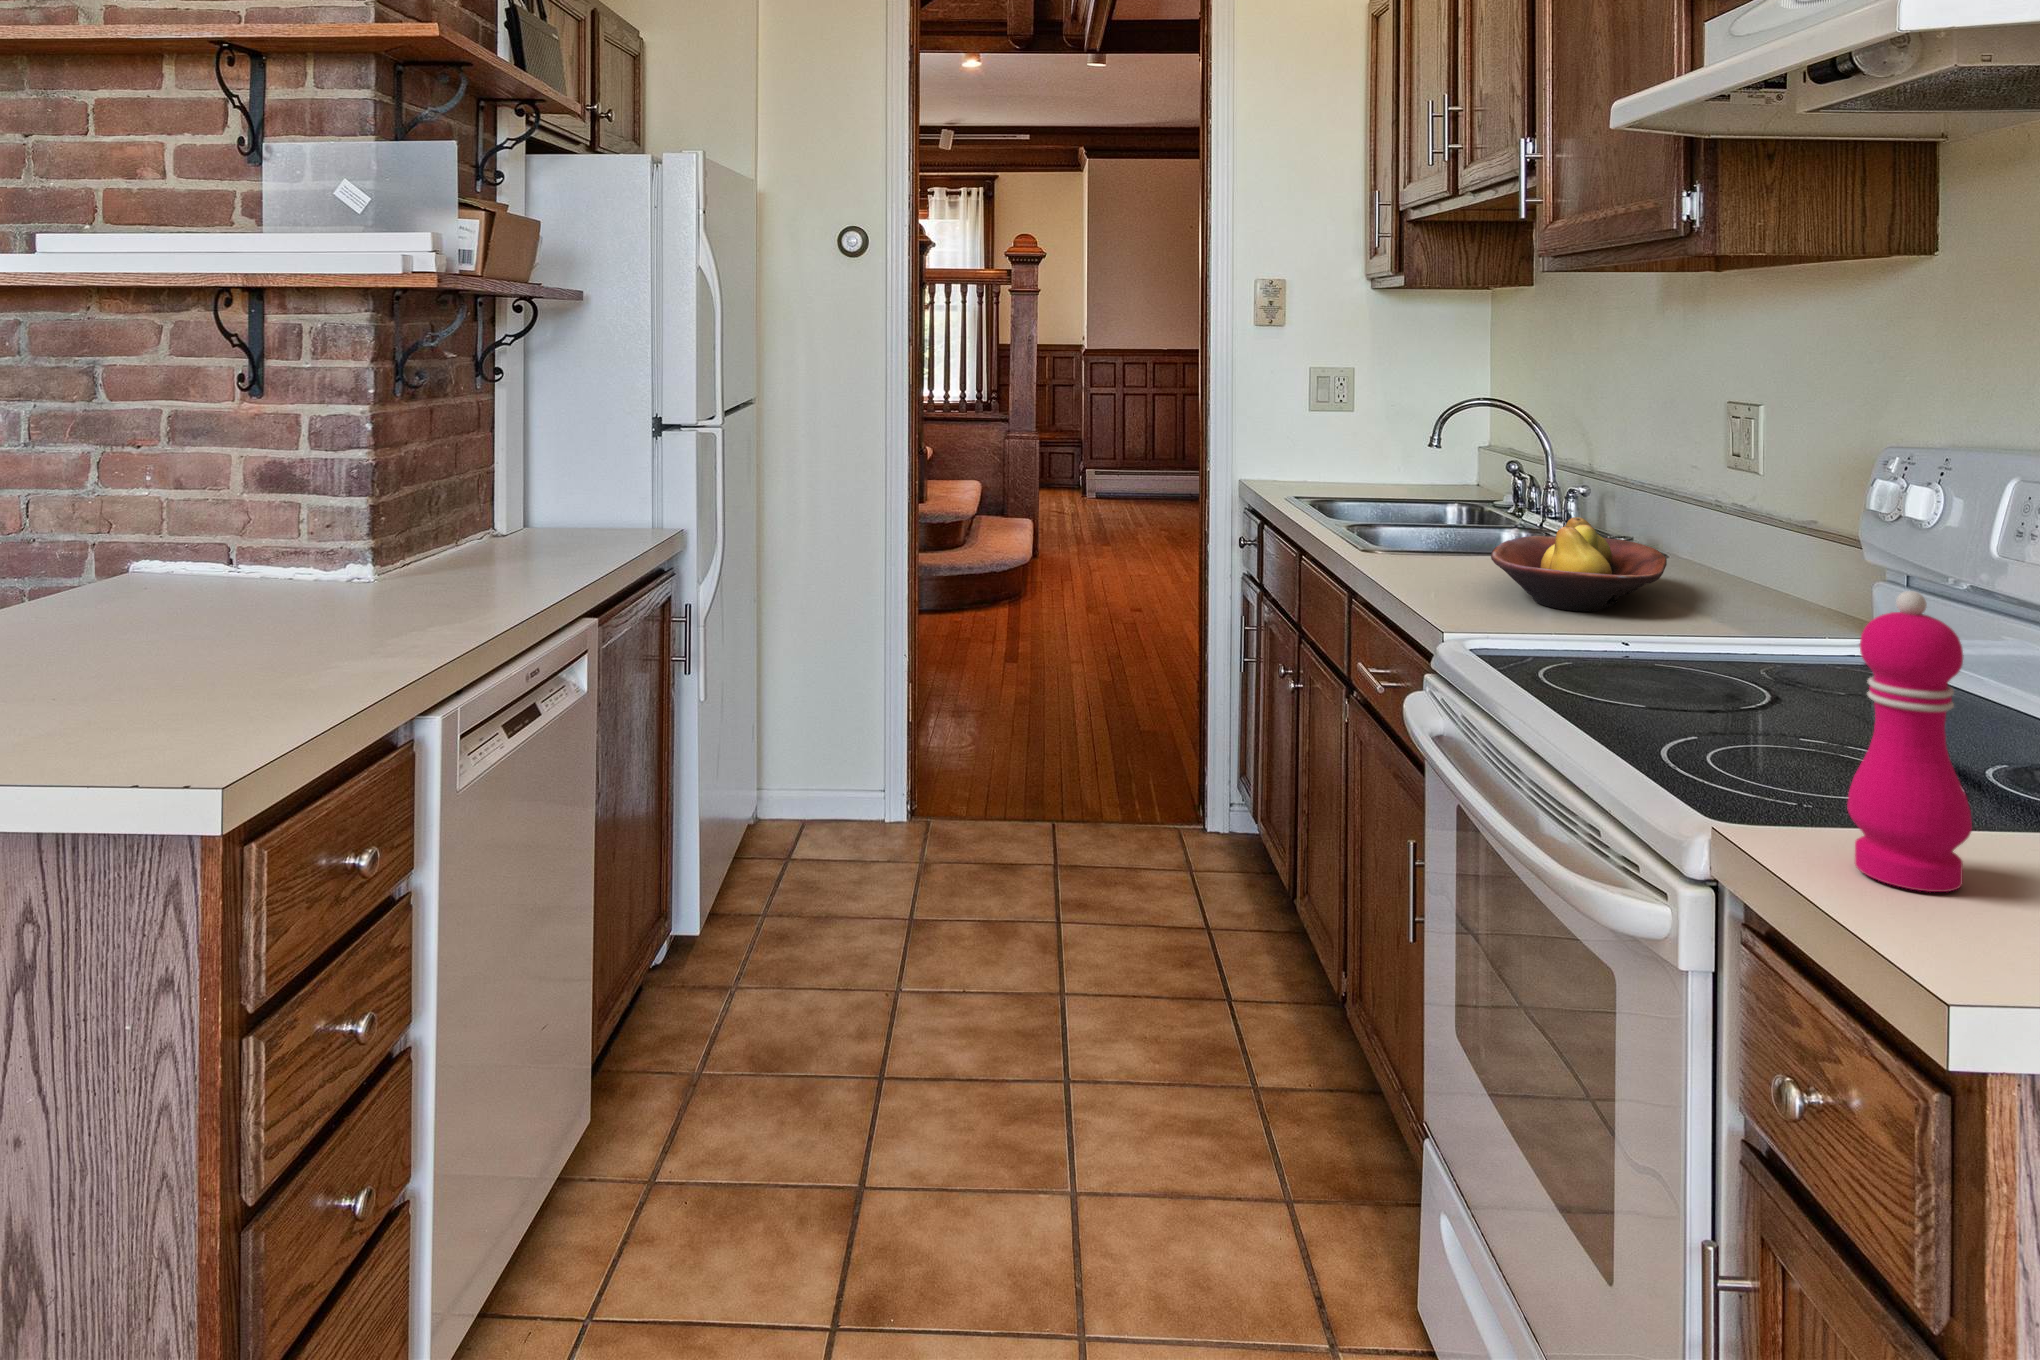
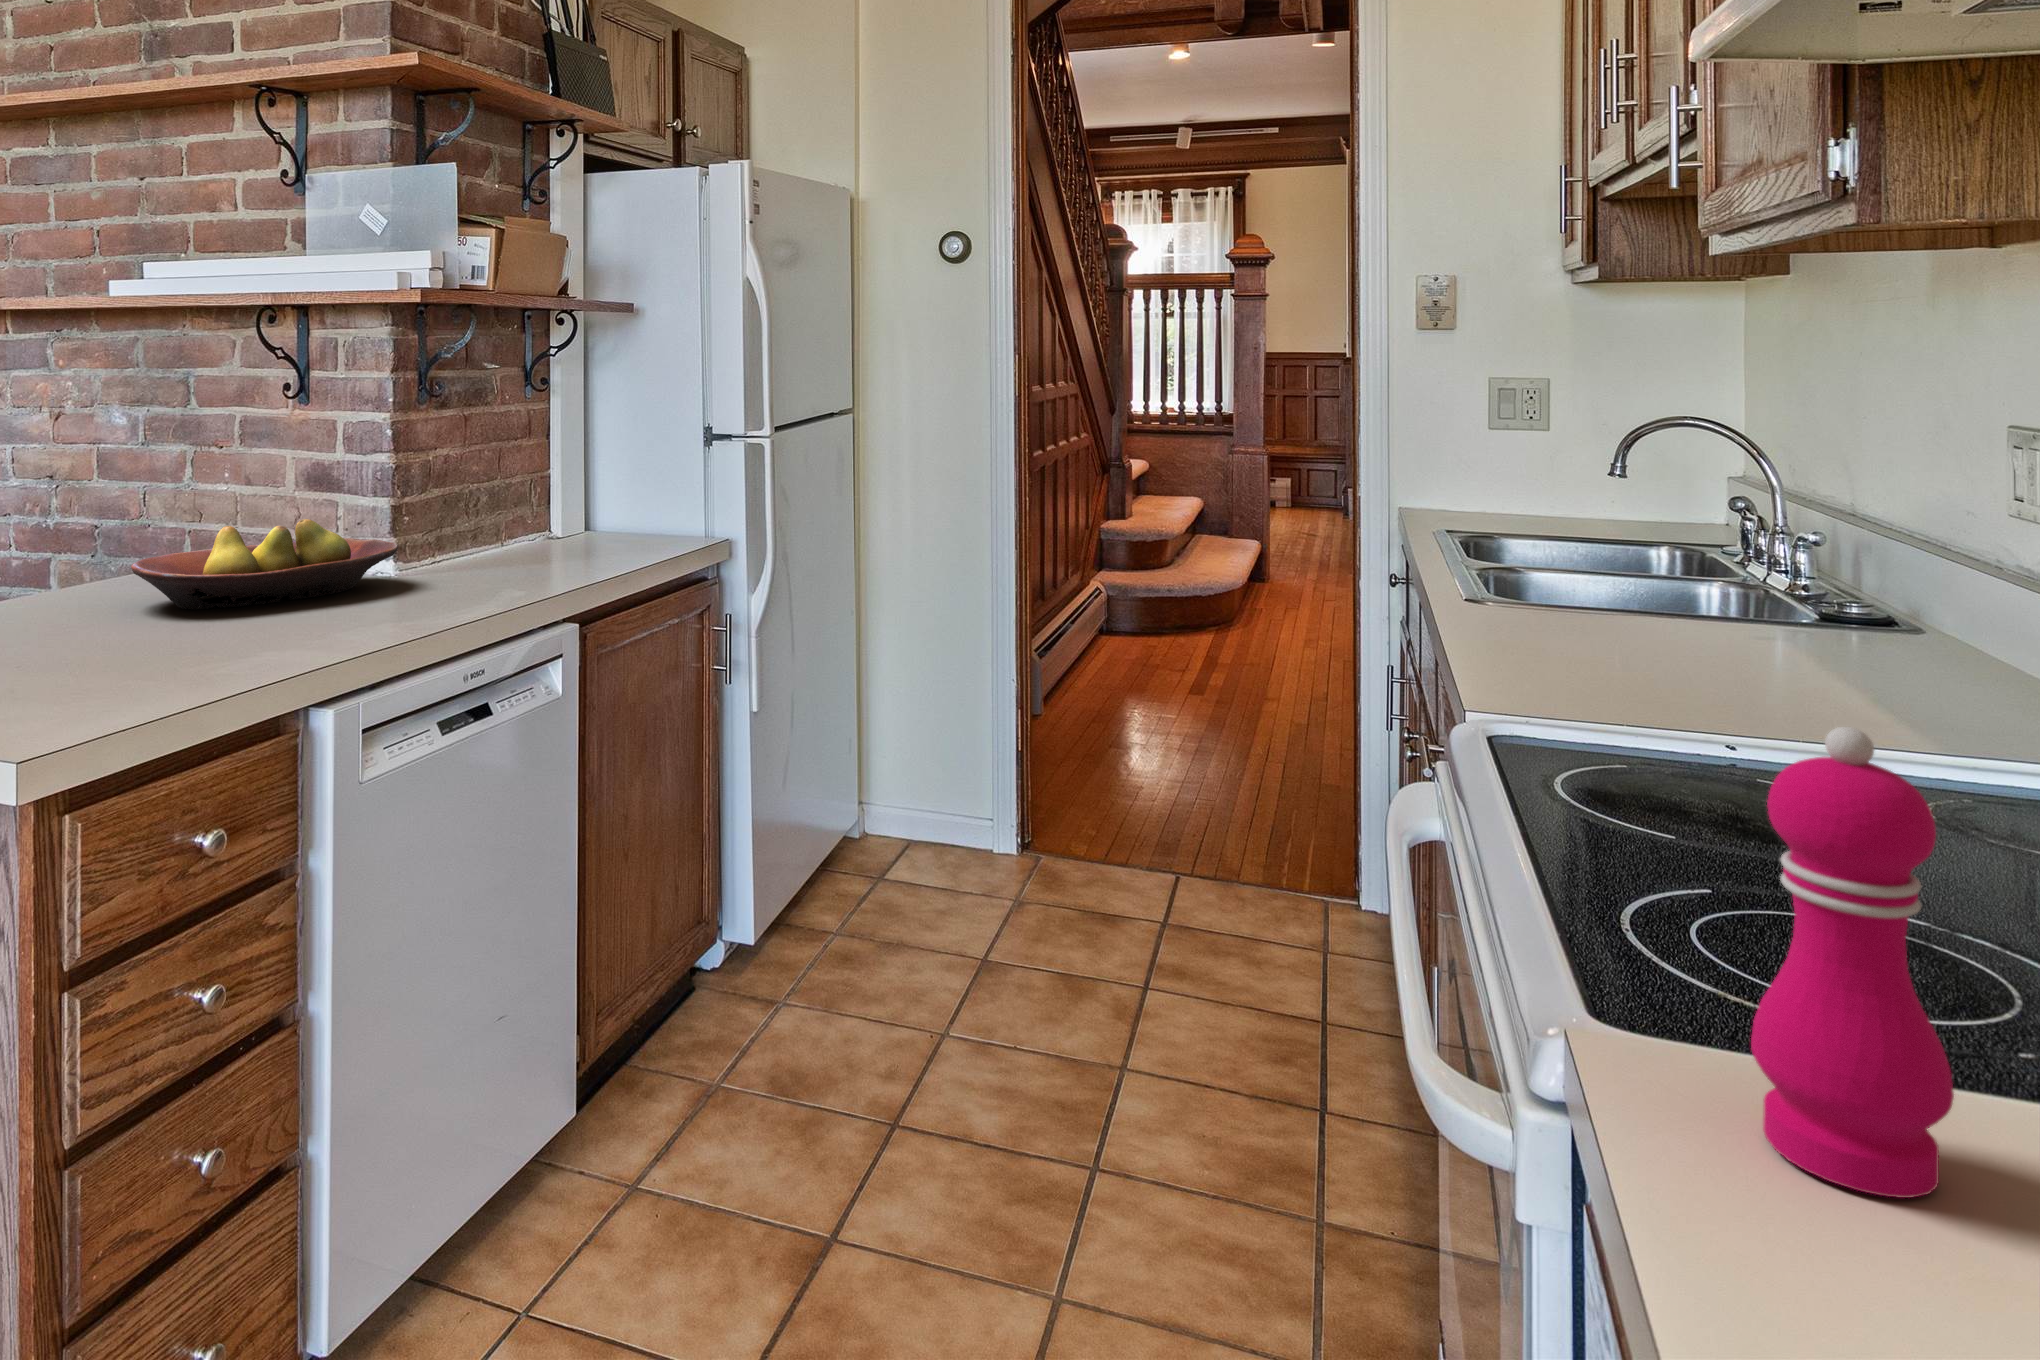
fruit bowl: present [1491,517,1667,611] -> present [131,519,398,609]

